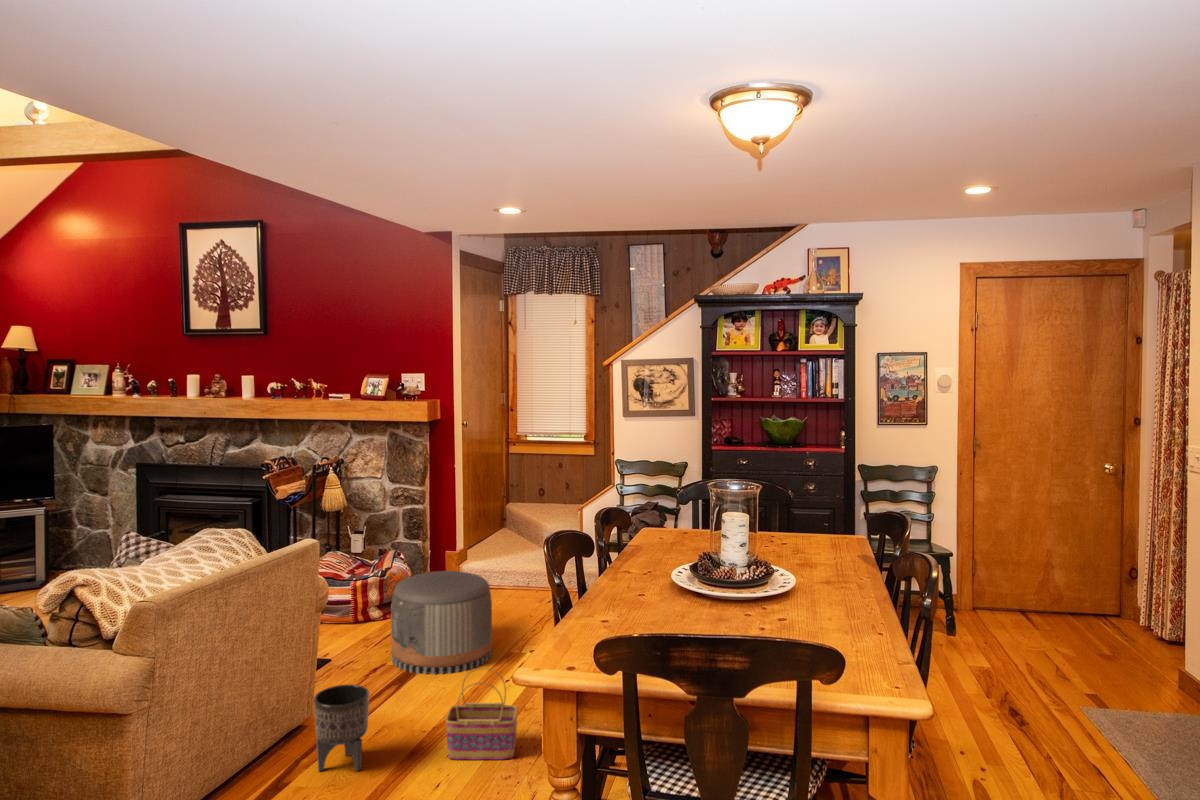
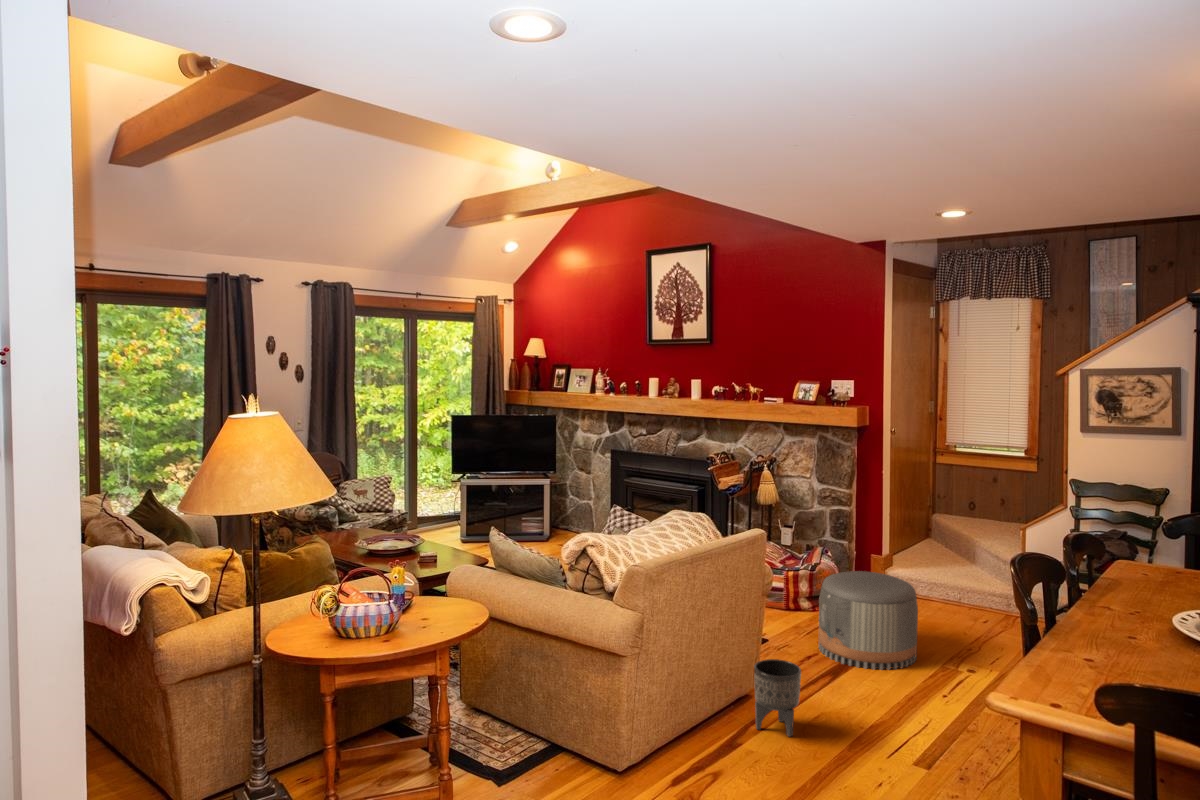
basket: present [446,668,518,760] -> none [870,668,943,760]

